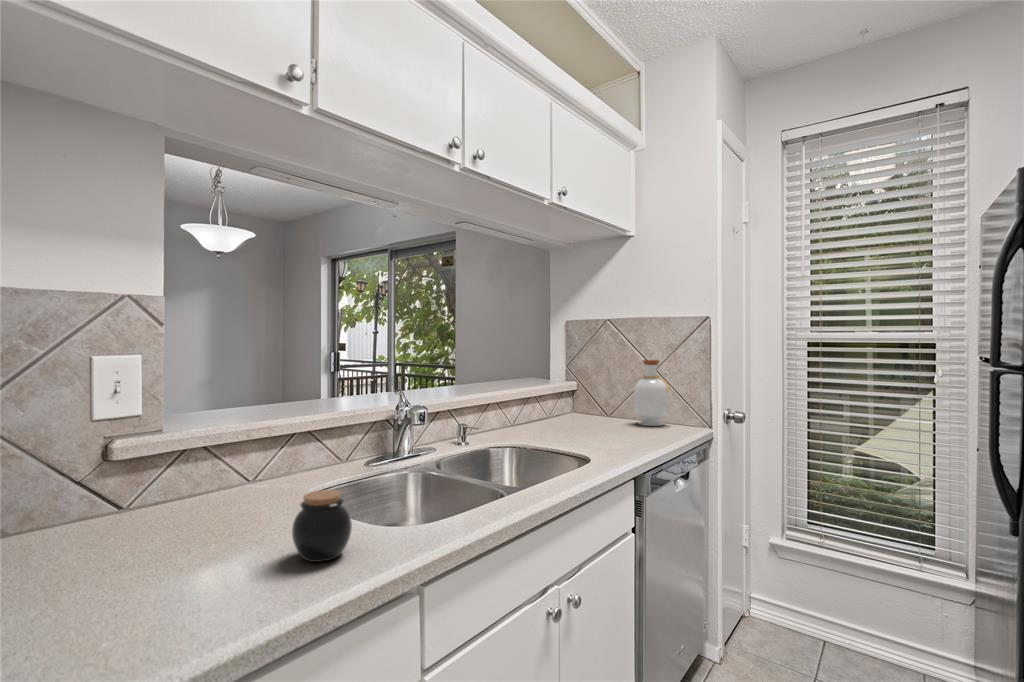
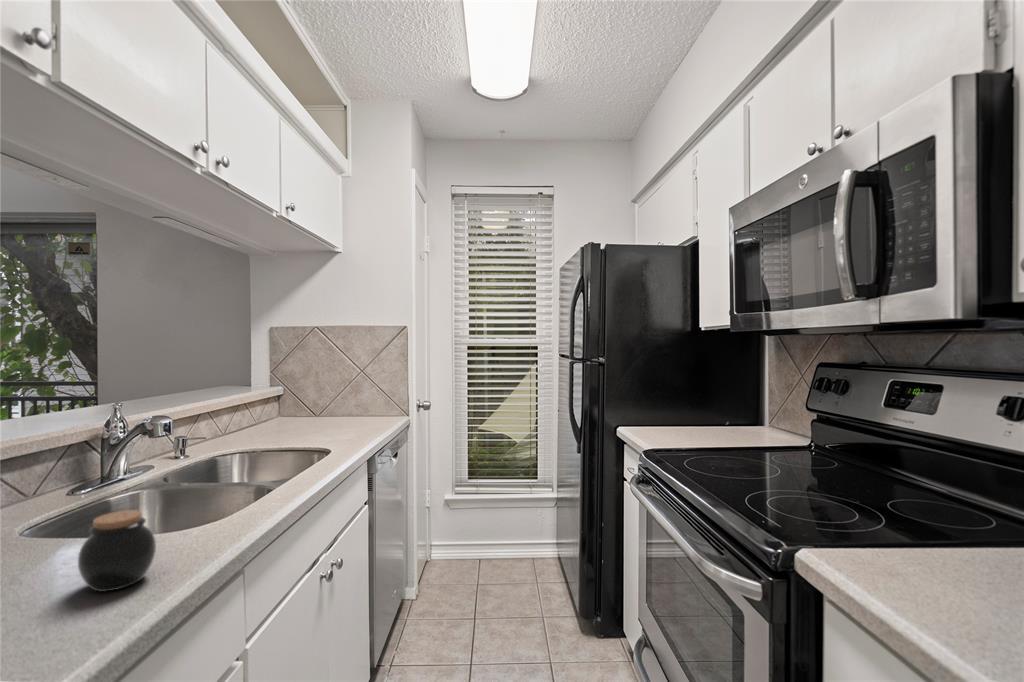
bottle: present [634,360,669,426] -> none [342,363,375,421]

